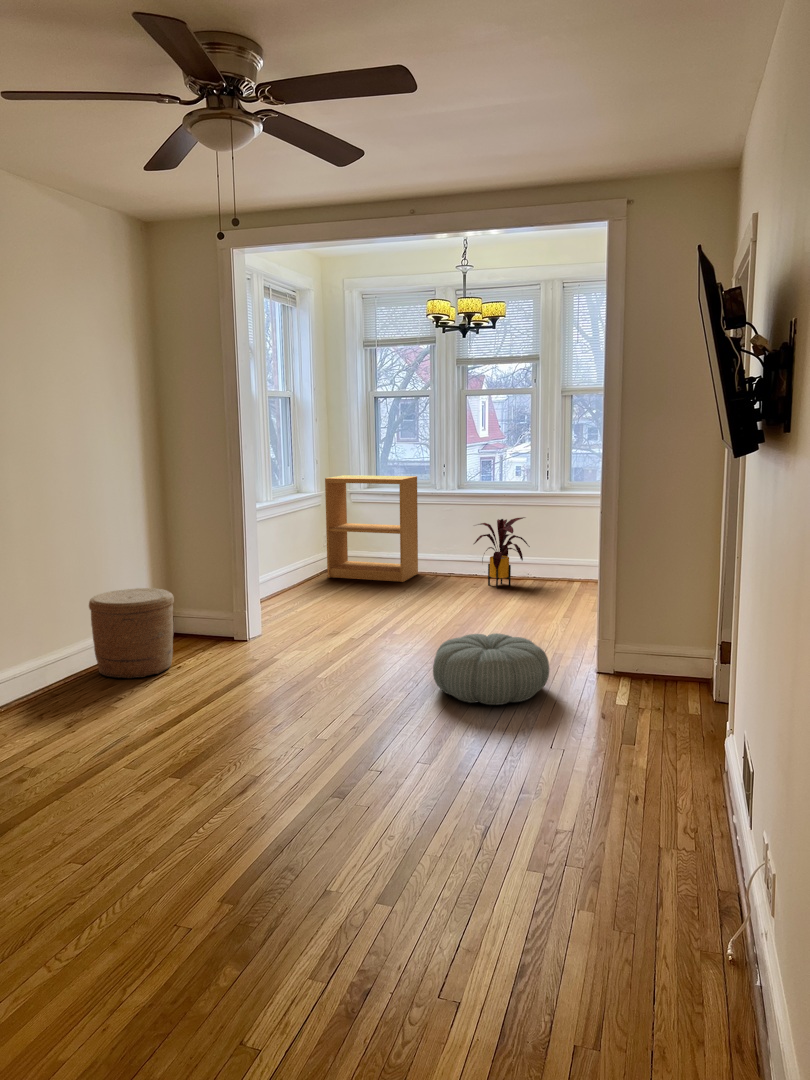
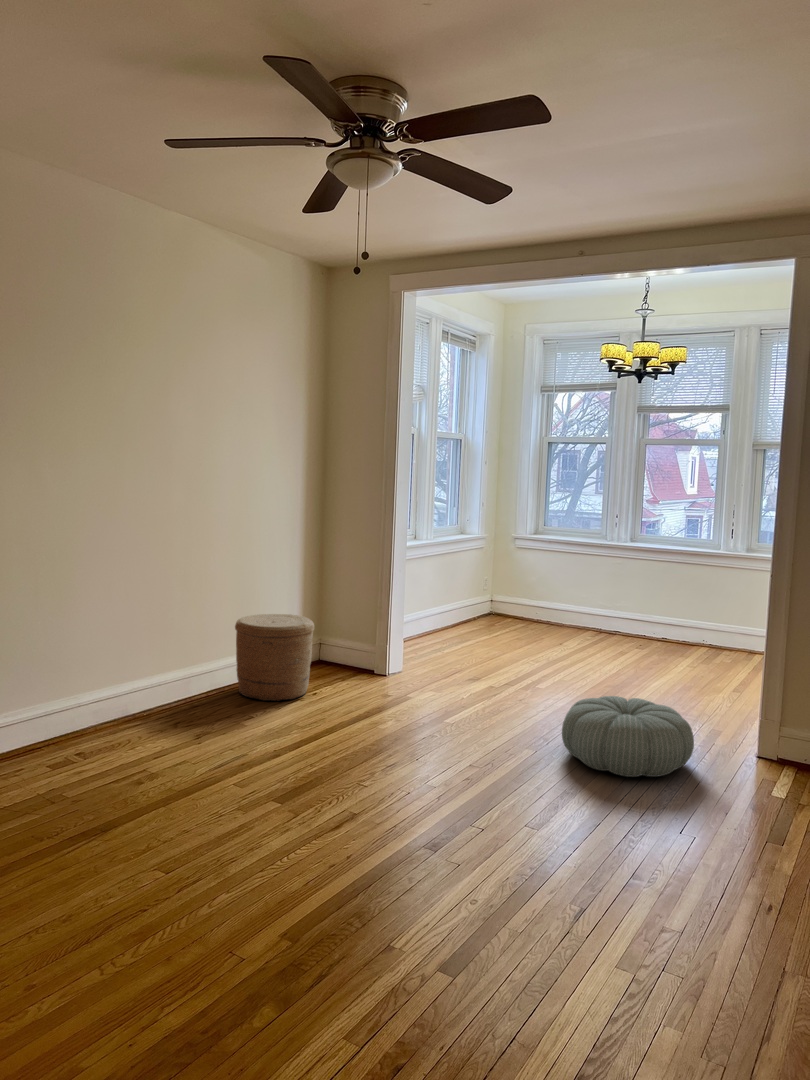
bookshelf: present [325,475,418,582] -> none [483,520,584,635]
house plant: present [474,517,530,588] -> none [637,577,704,651]

